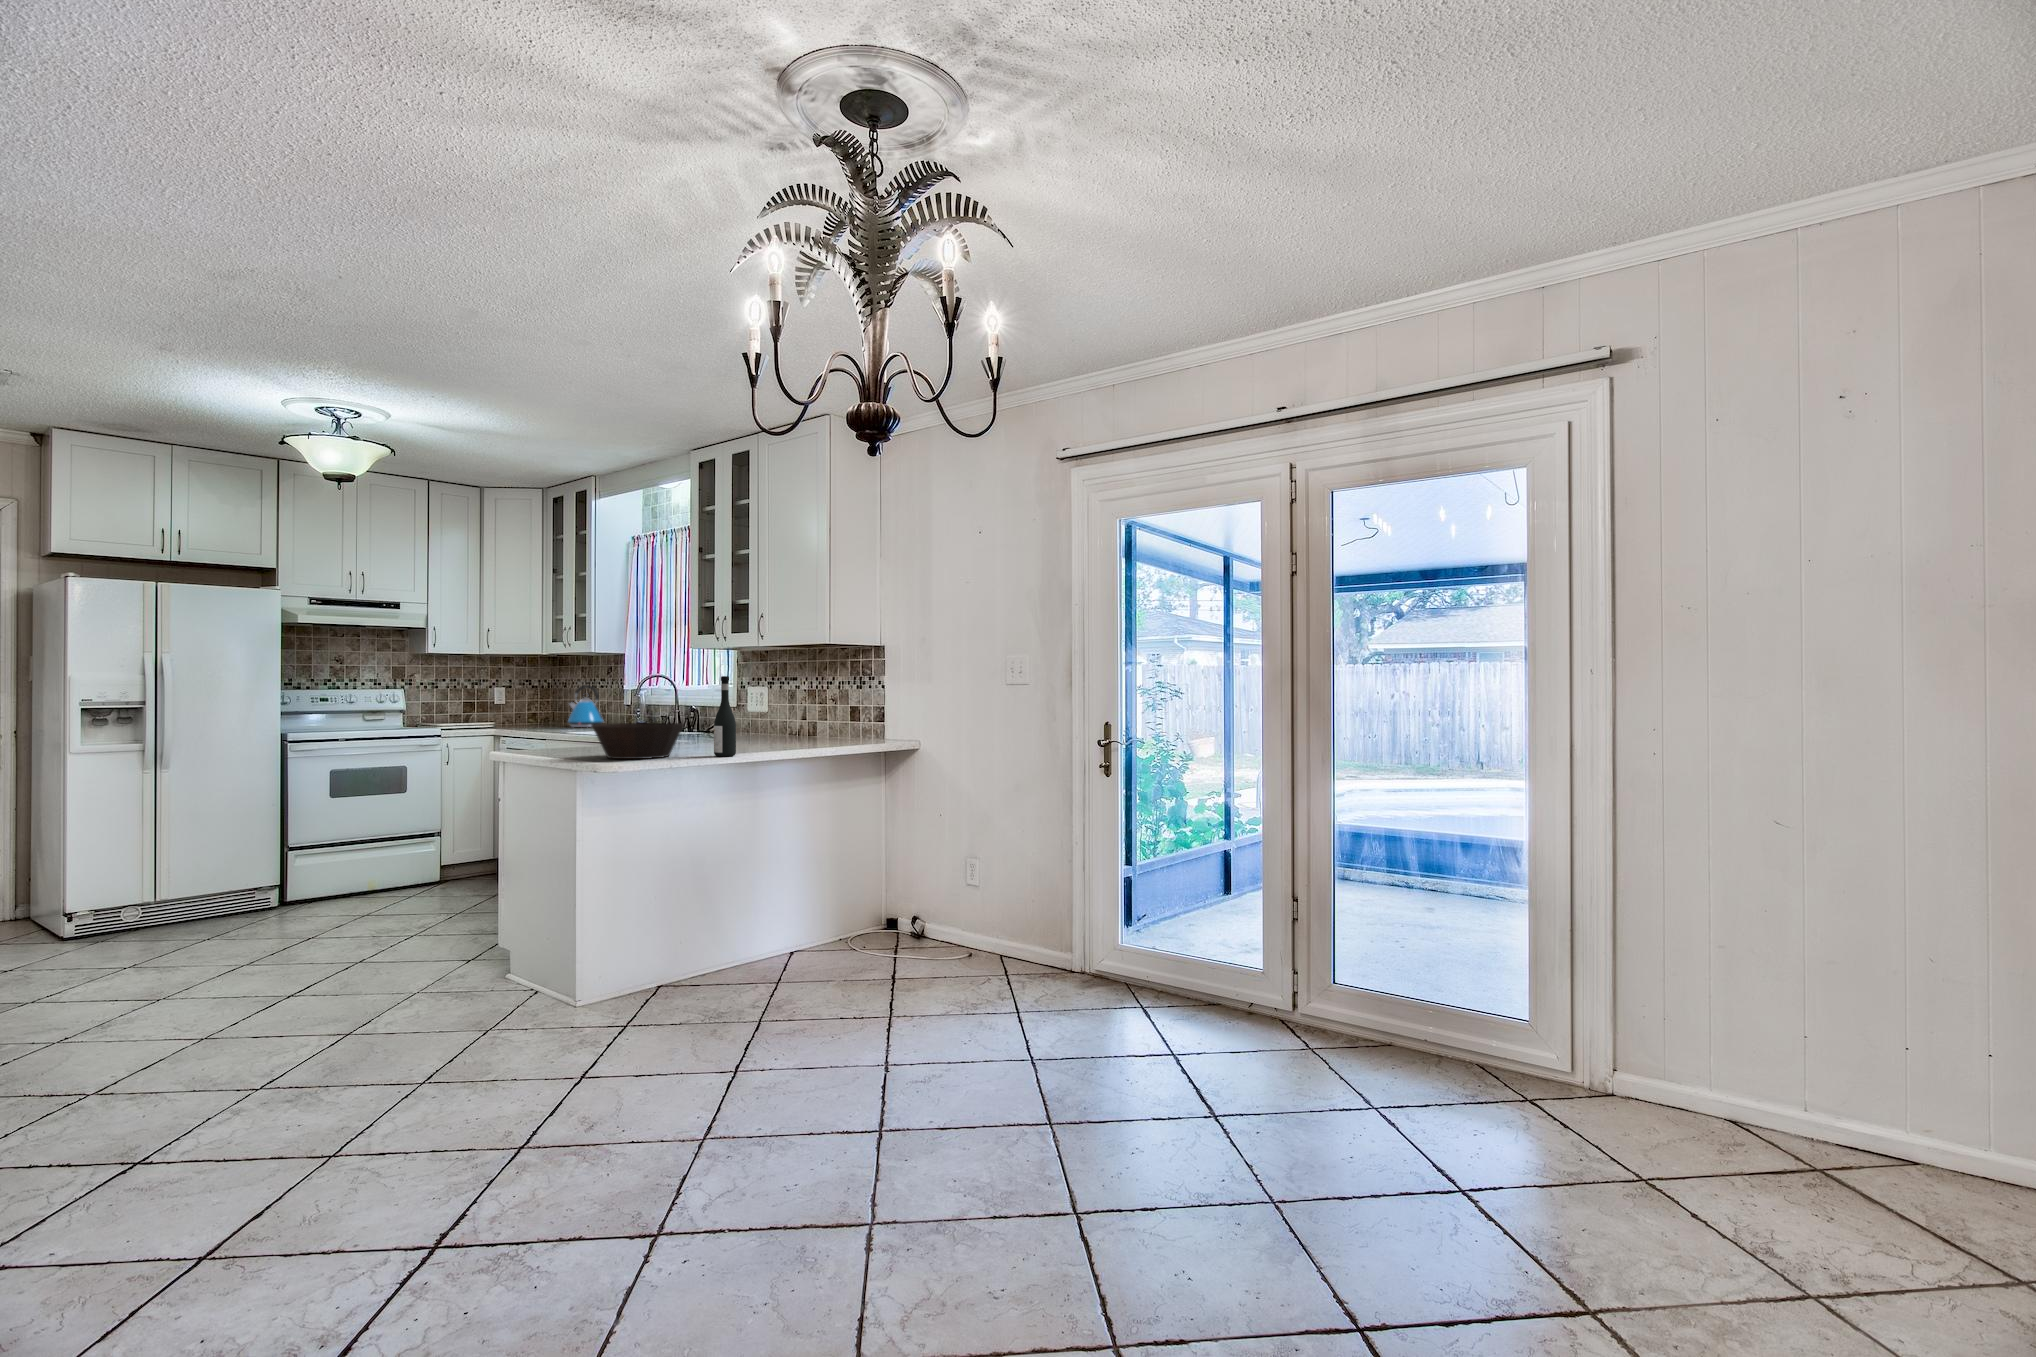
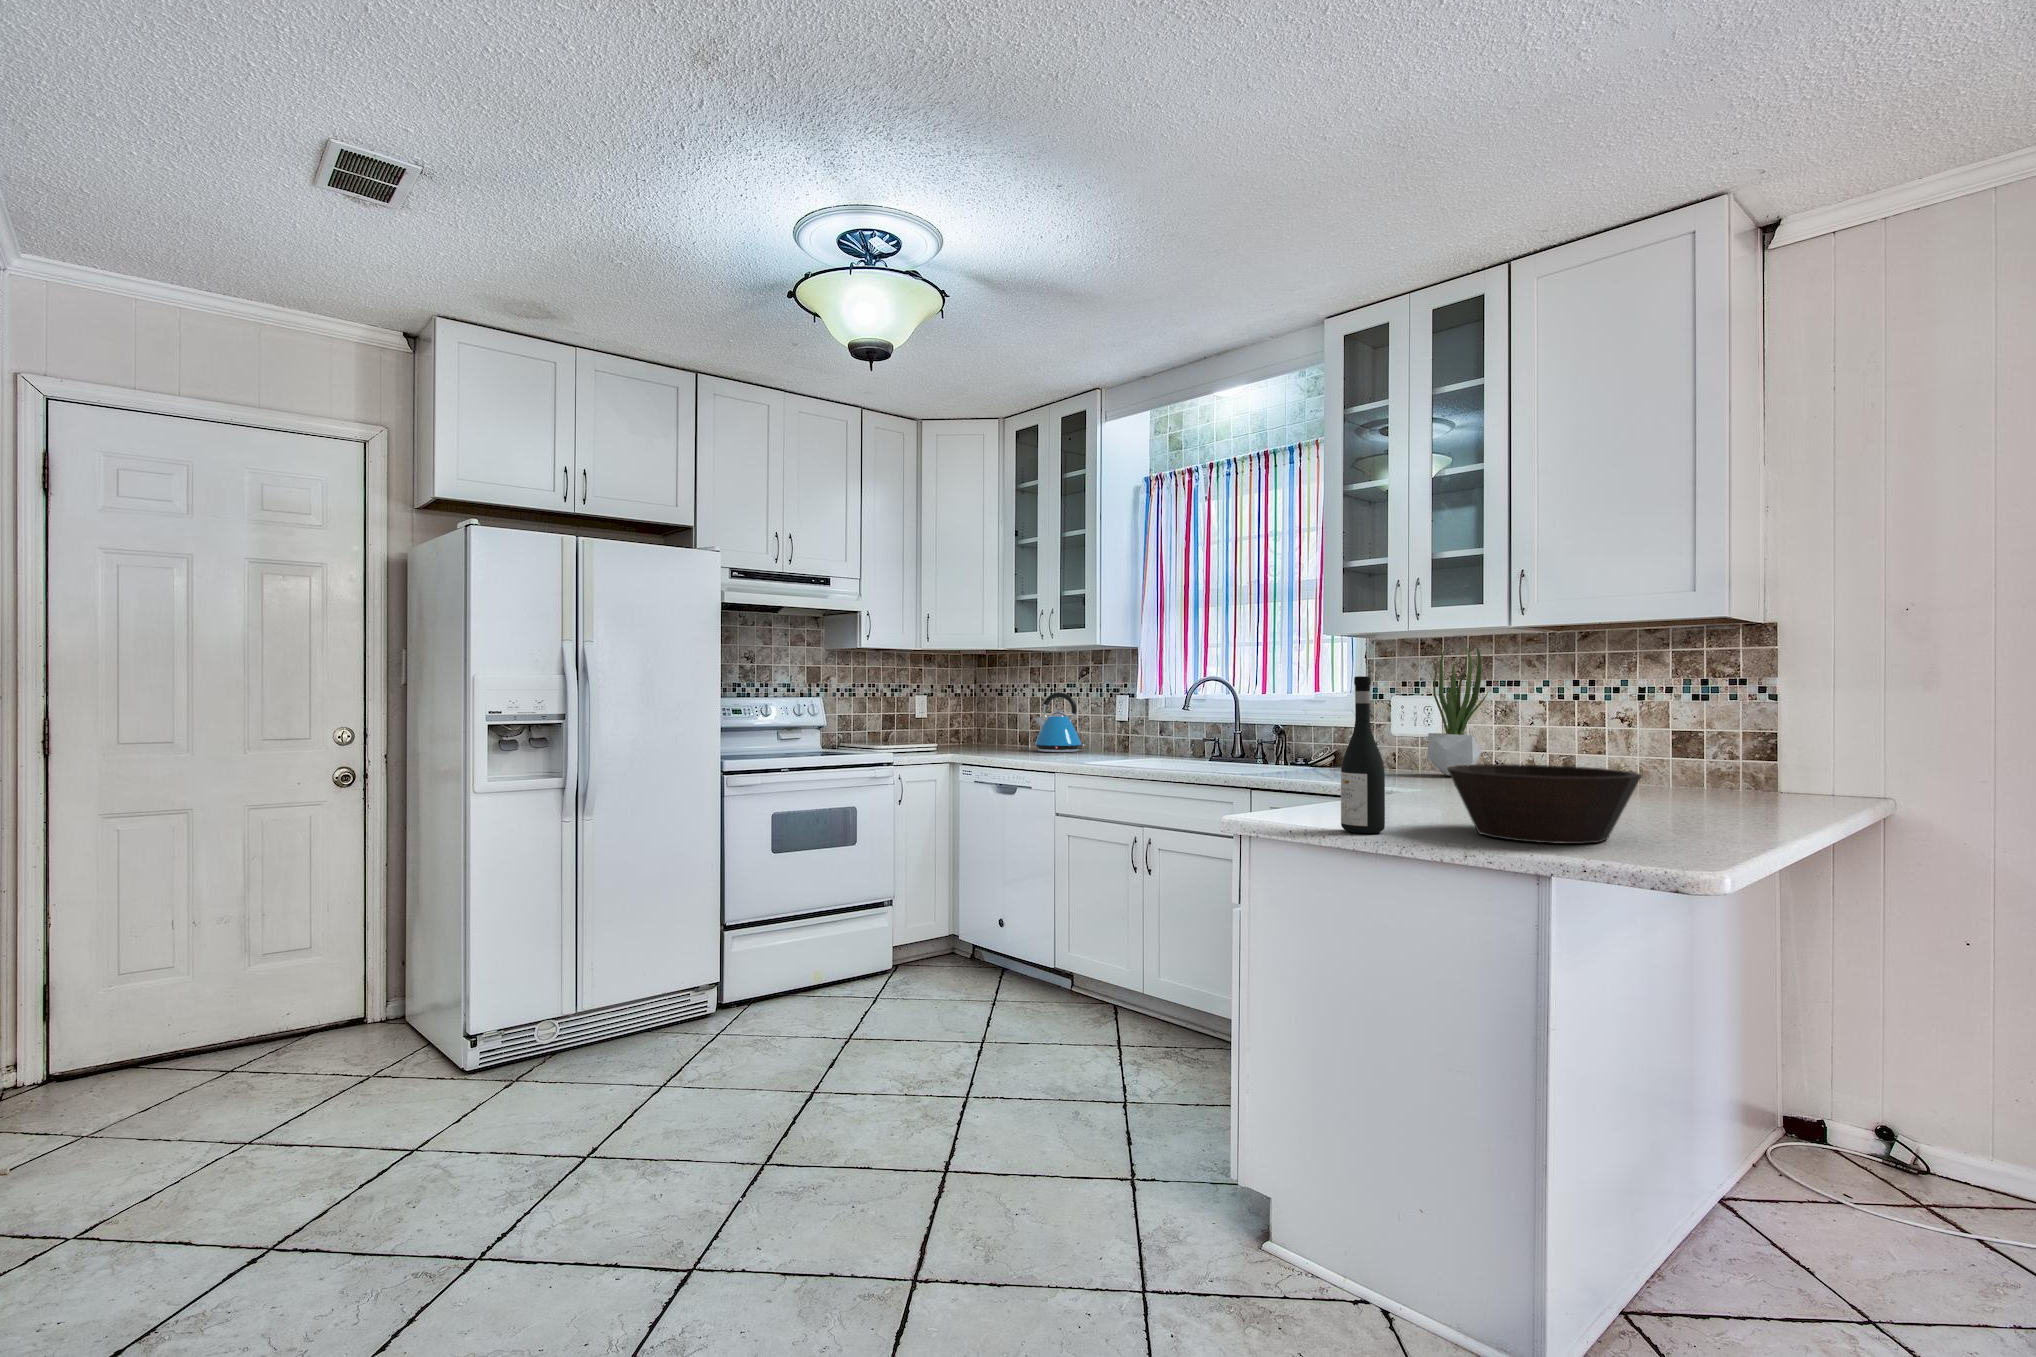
potted plant: none [751,655,786,735] -> present [1427,646,1488,775]
wine bottle: present [714,676,736,756] -> present [1341,676,1385,833]

